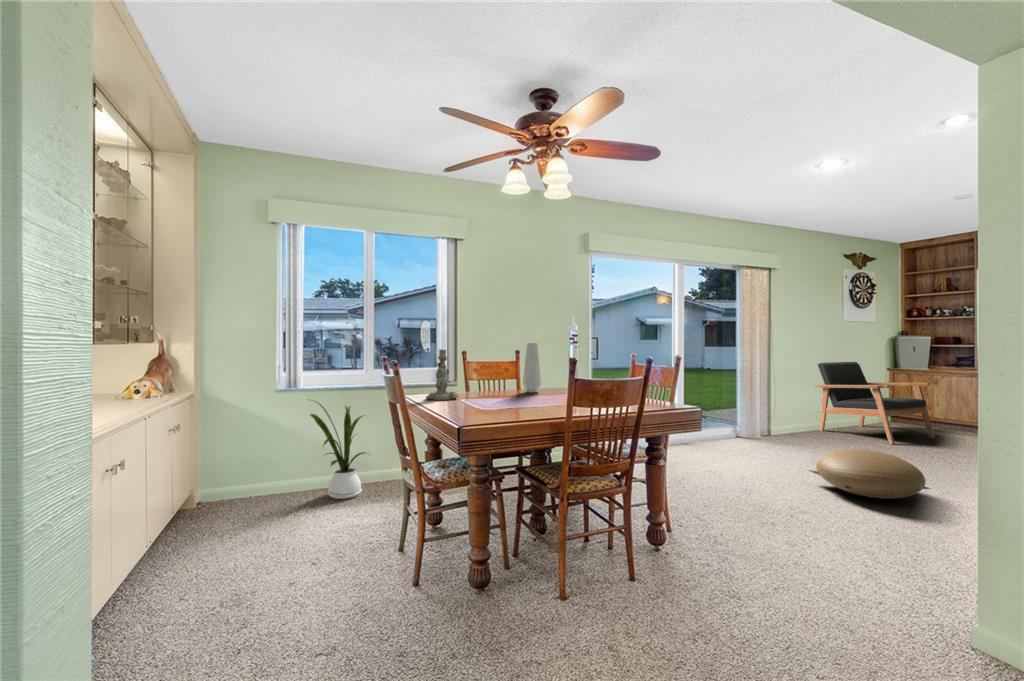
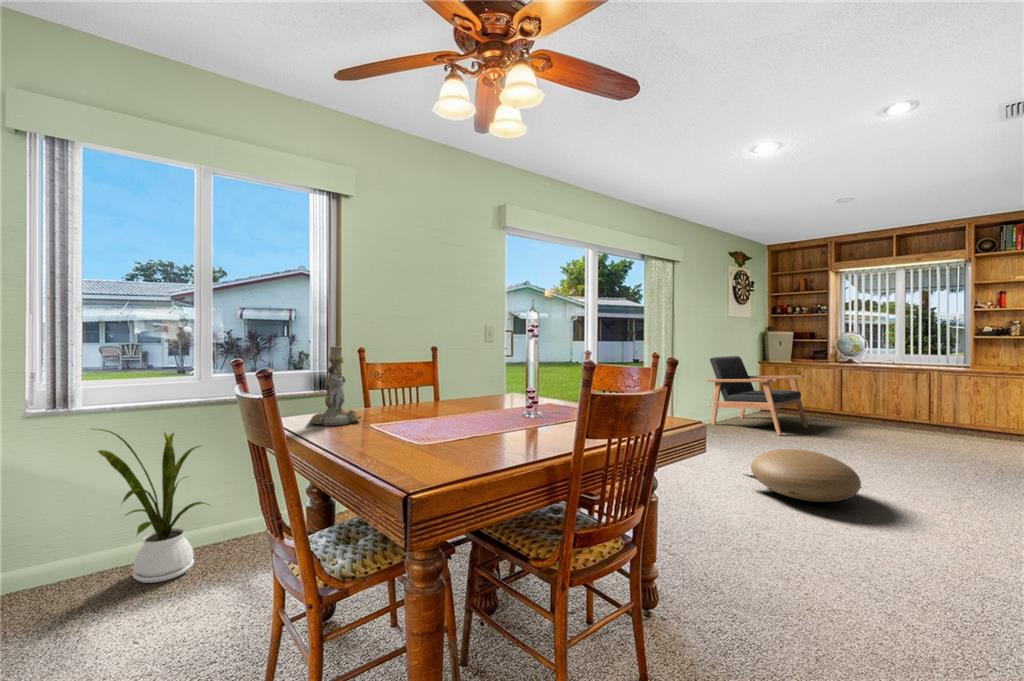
vase: present [523,343,541,393] -> none [446,337,470,405]

